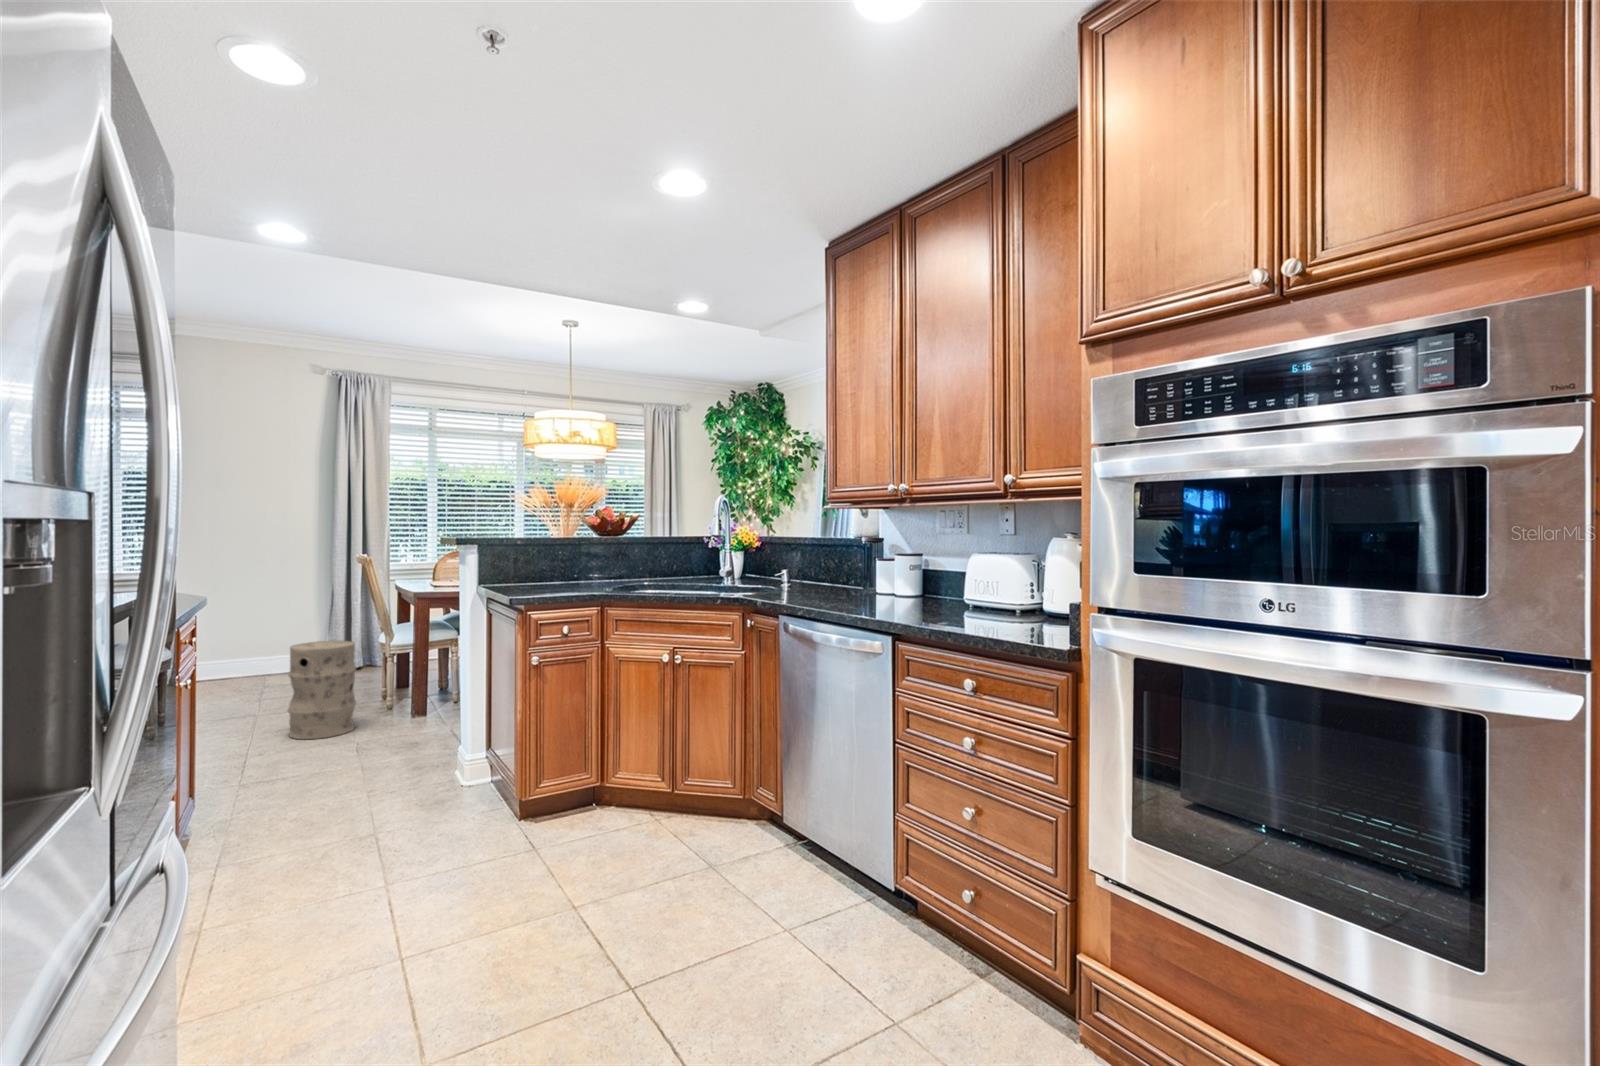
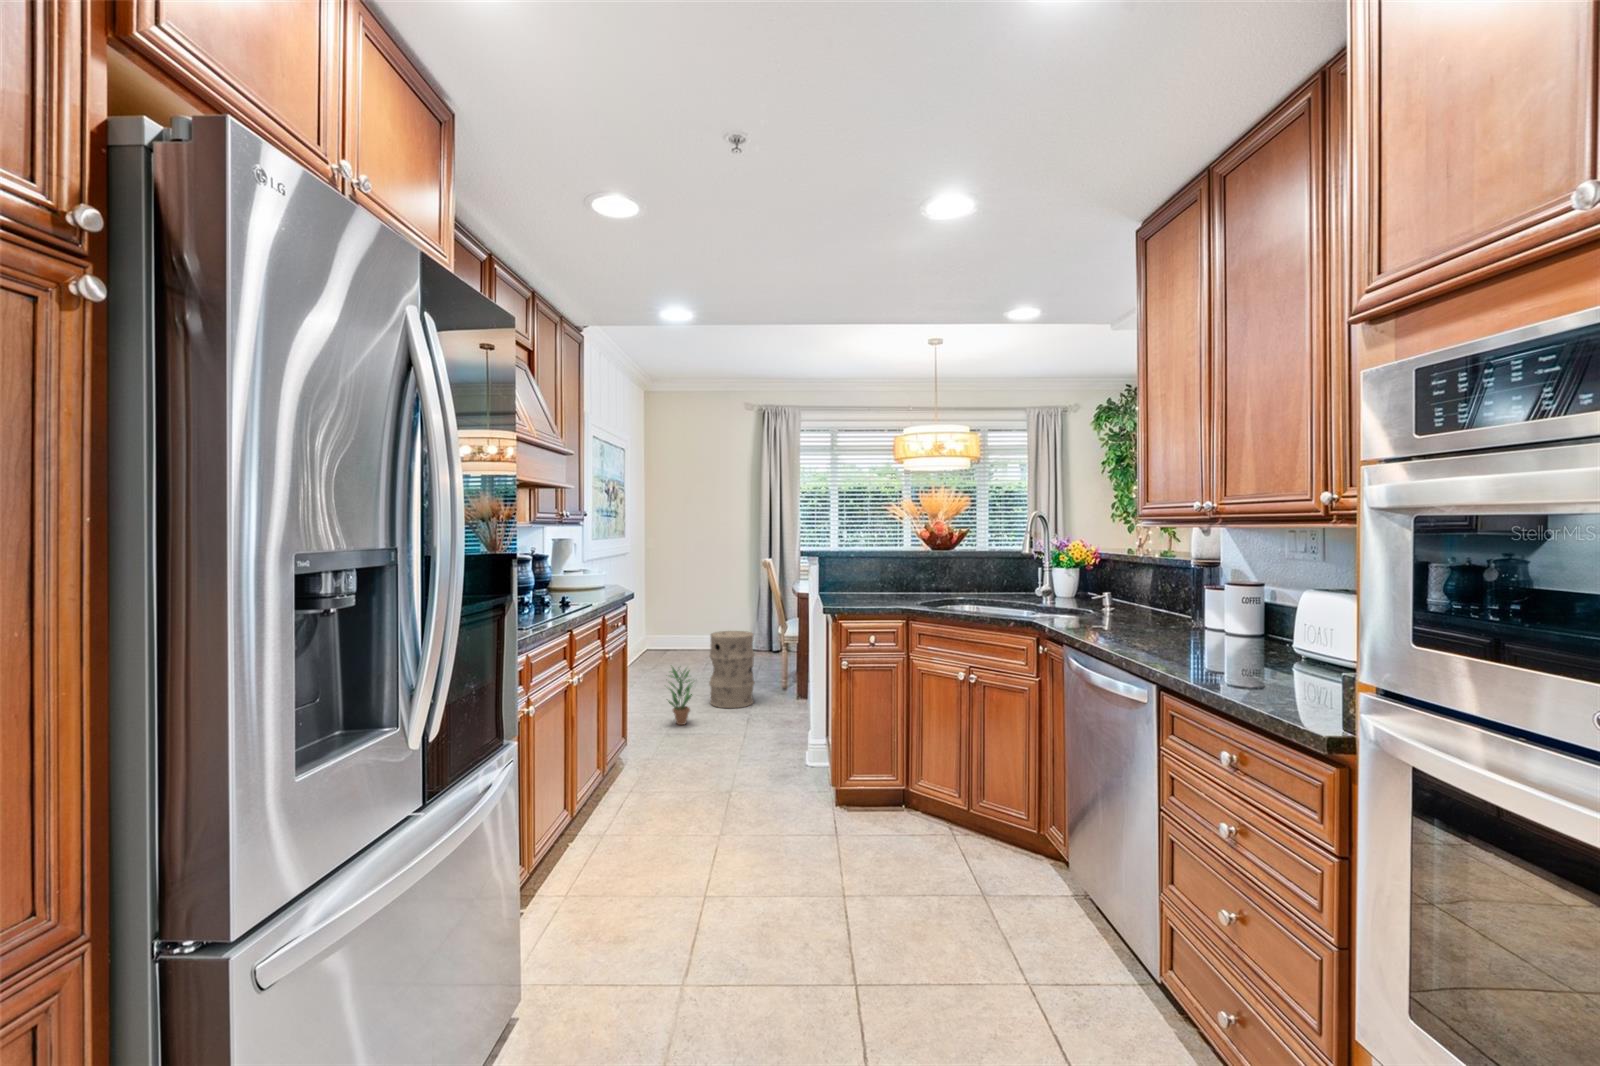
potted plant: none [226,688,281,769] -> present [669,667,692,725]

